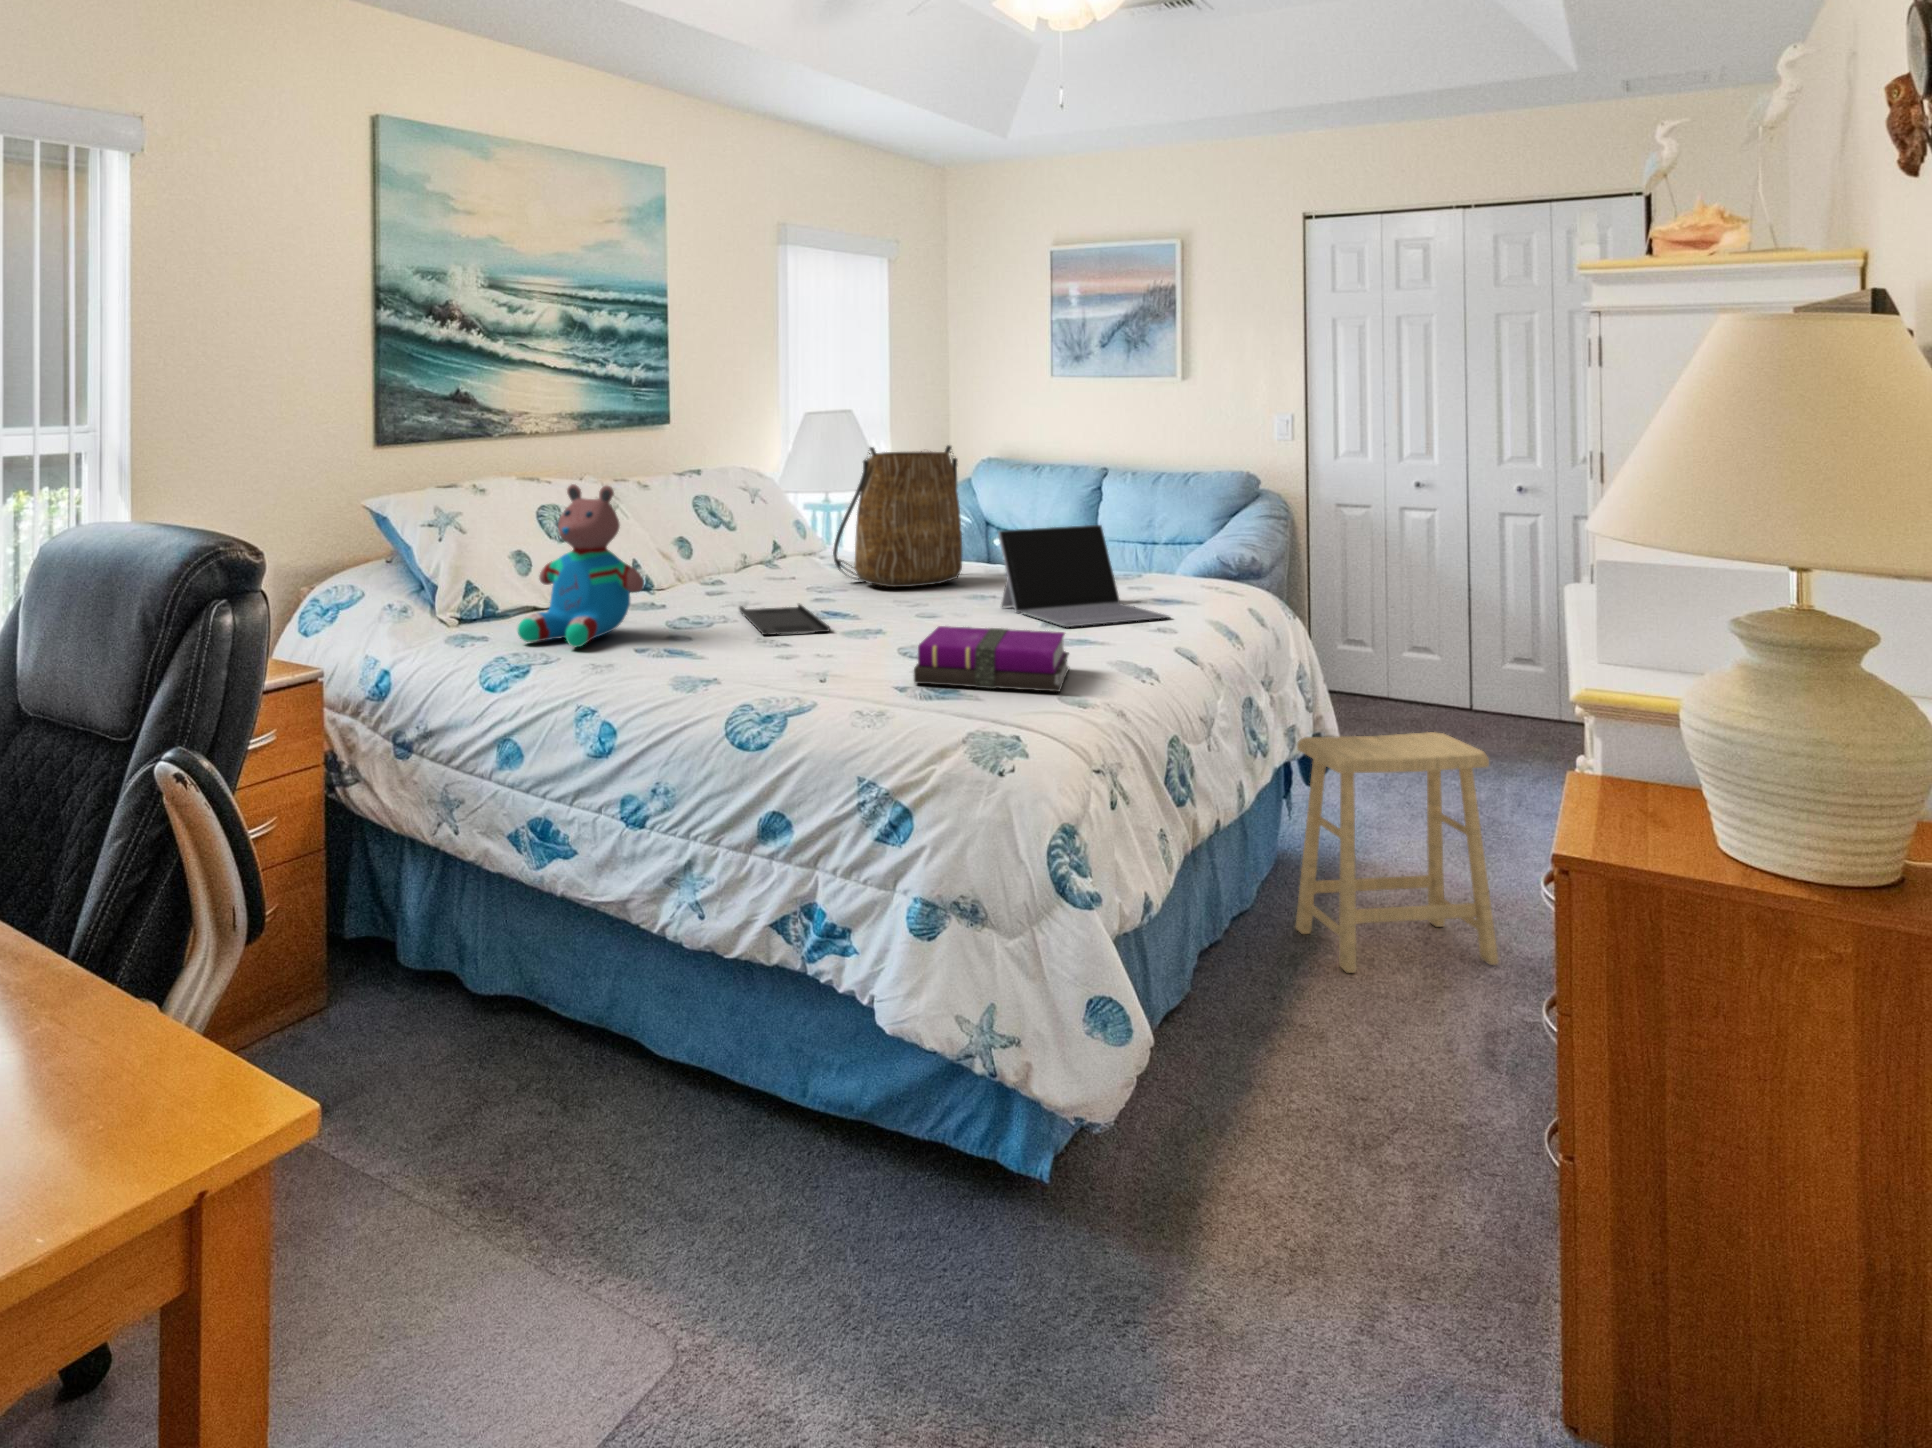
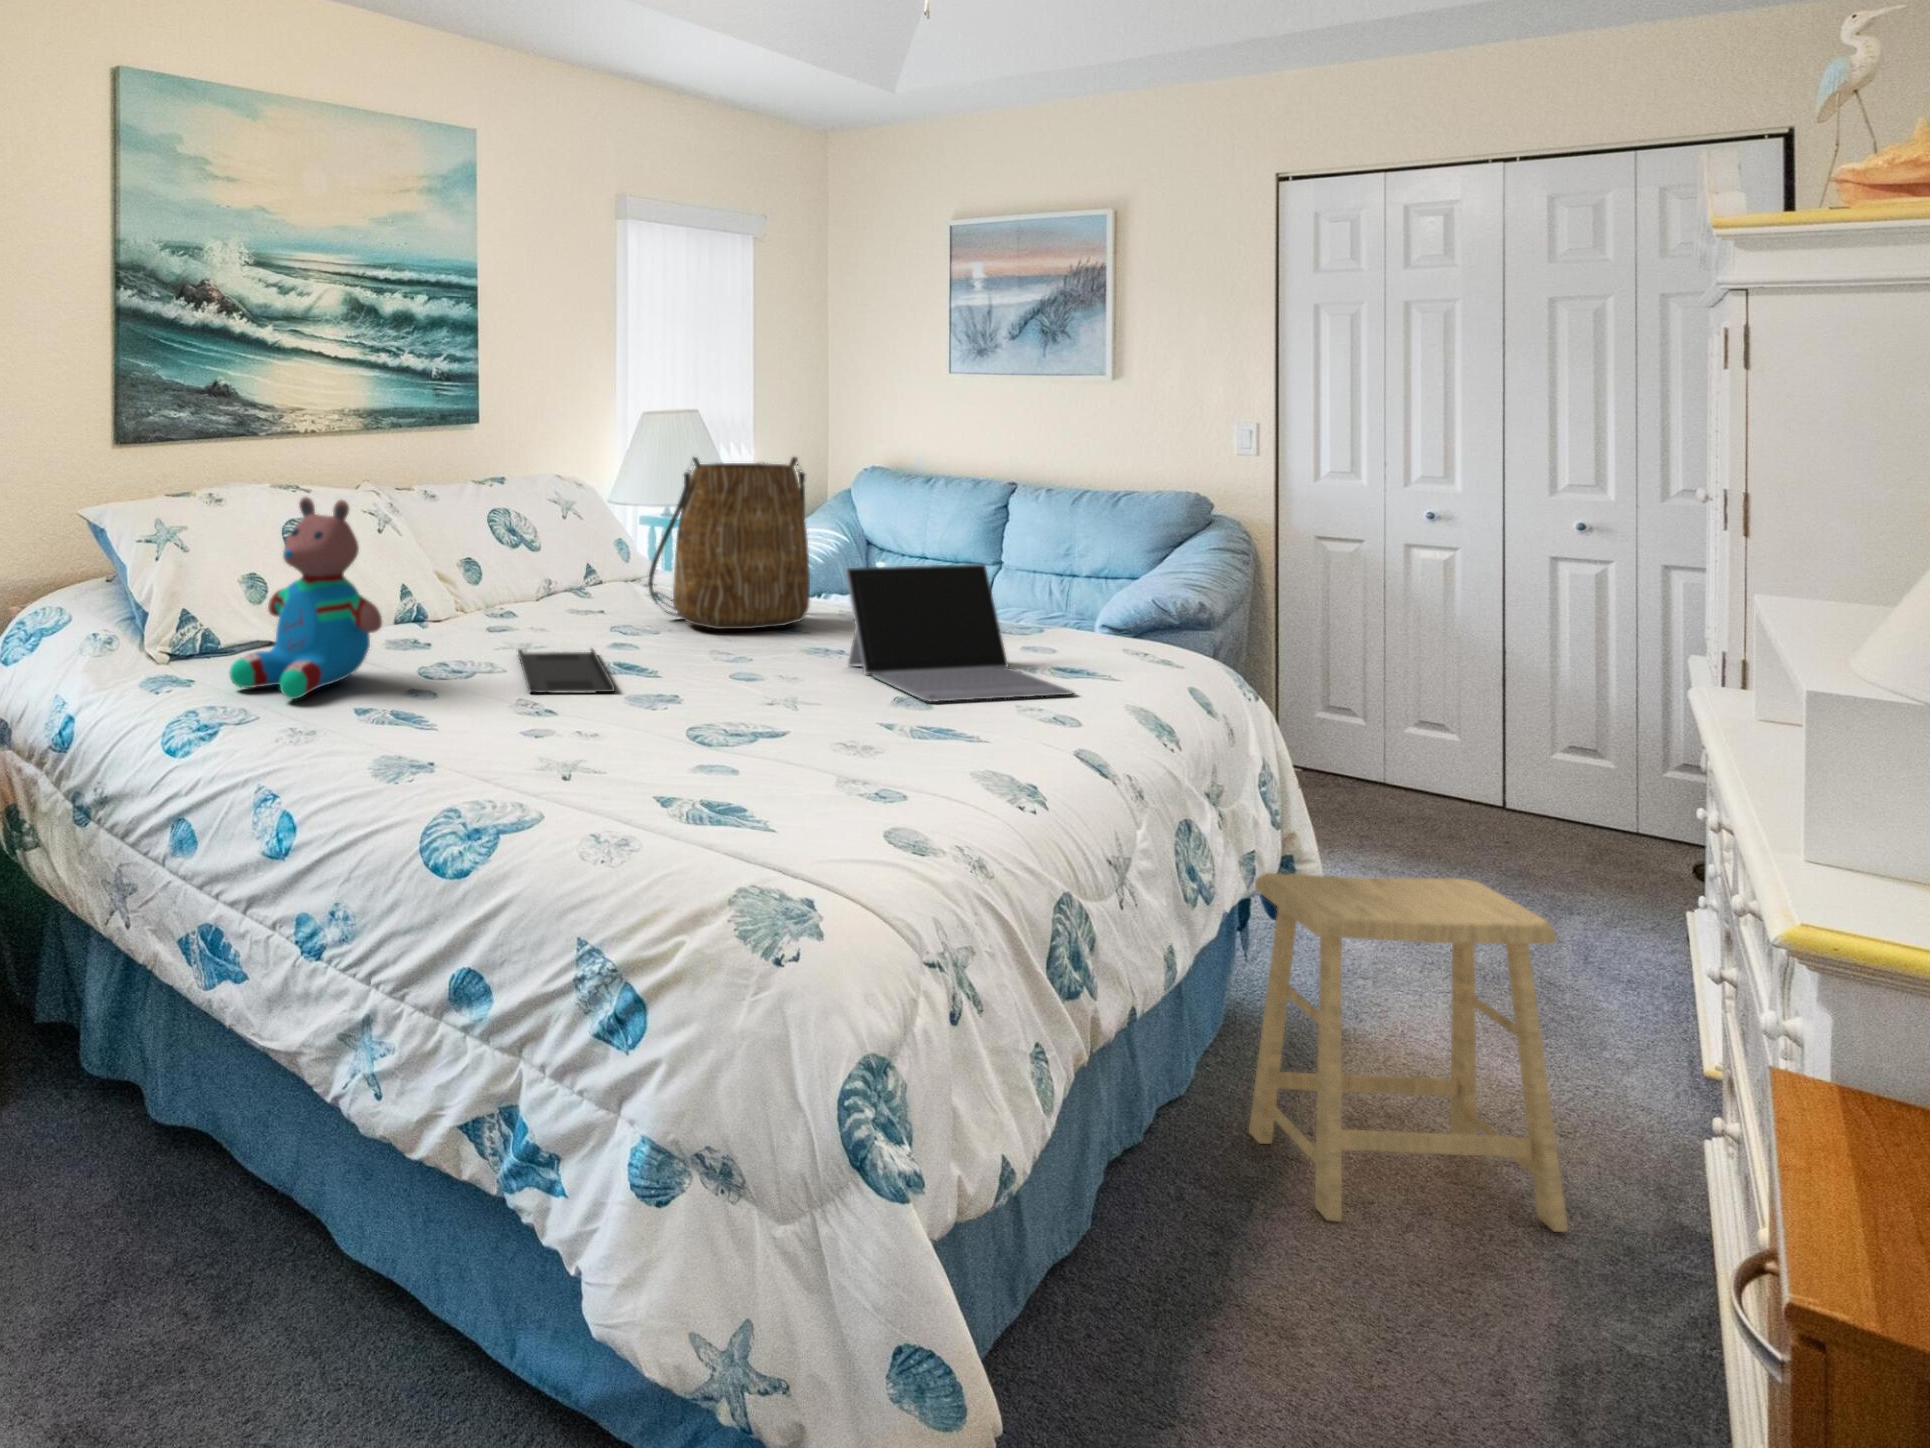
notebook: present [914,626,1069,692] -> none [692,702,918,815]

